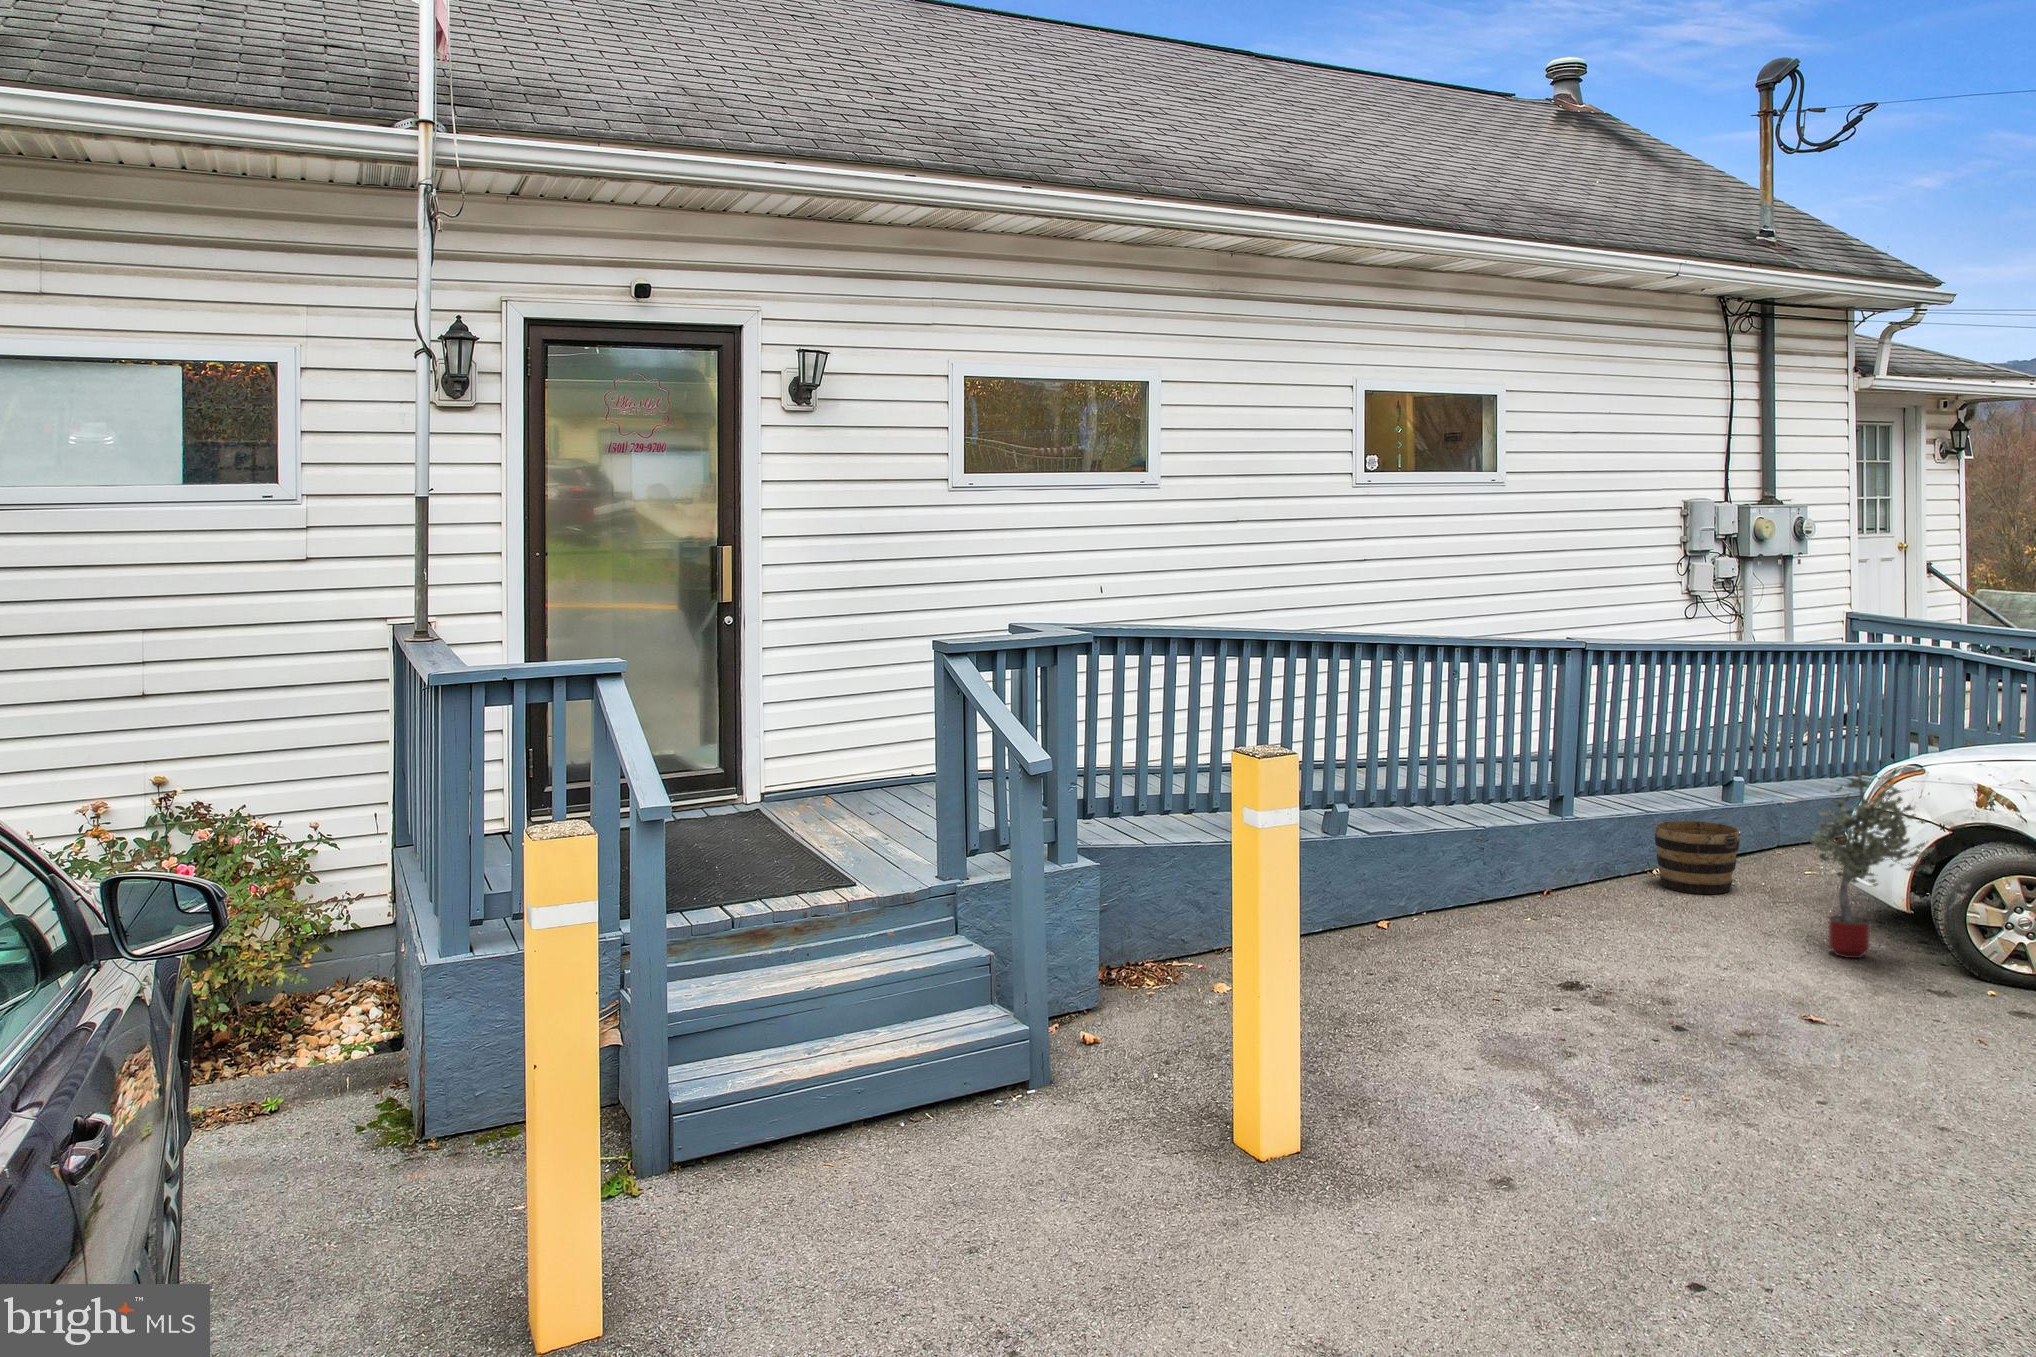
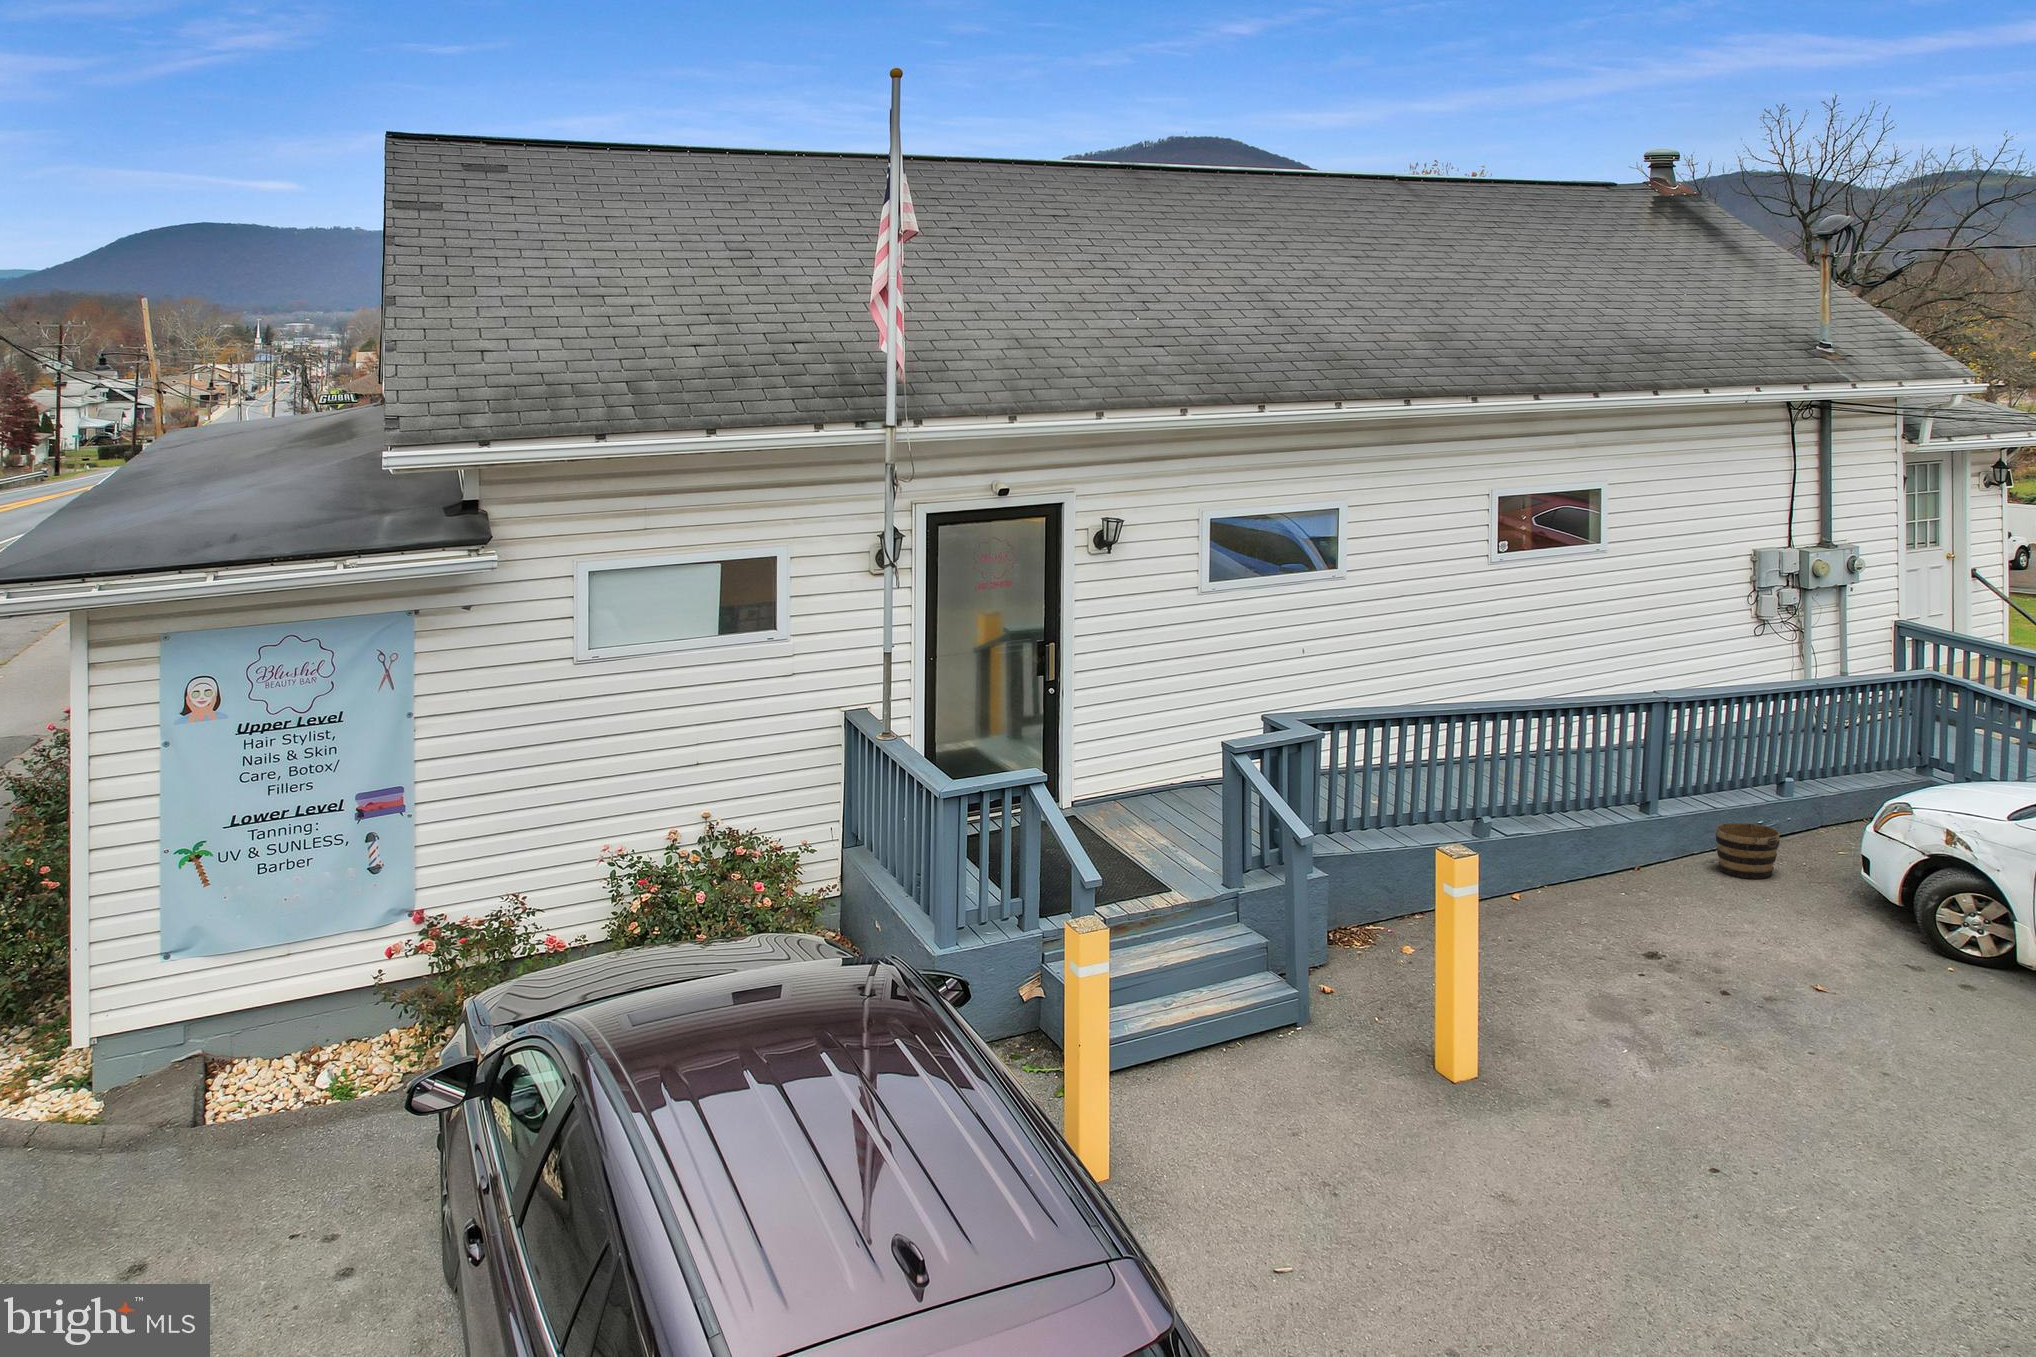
potted tree: present [1811,770,1932,958] -> none [1827,809,1917,938]

